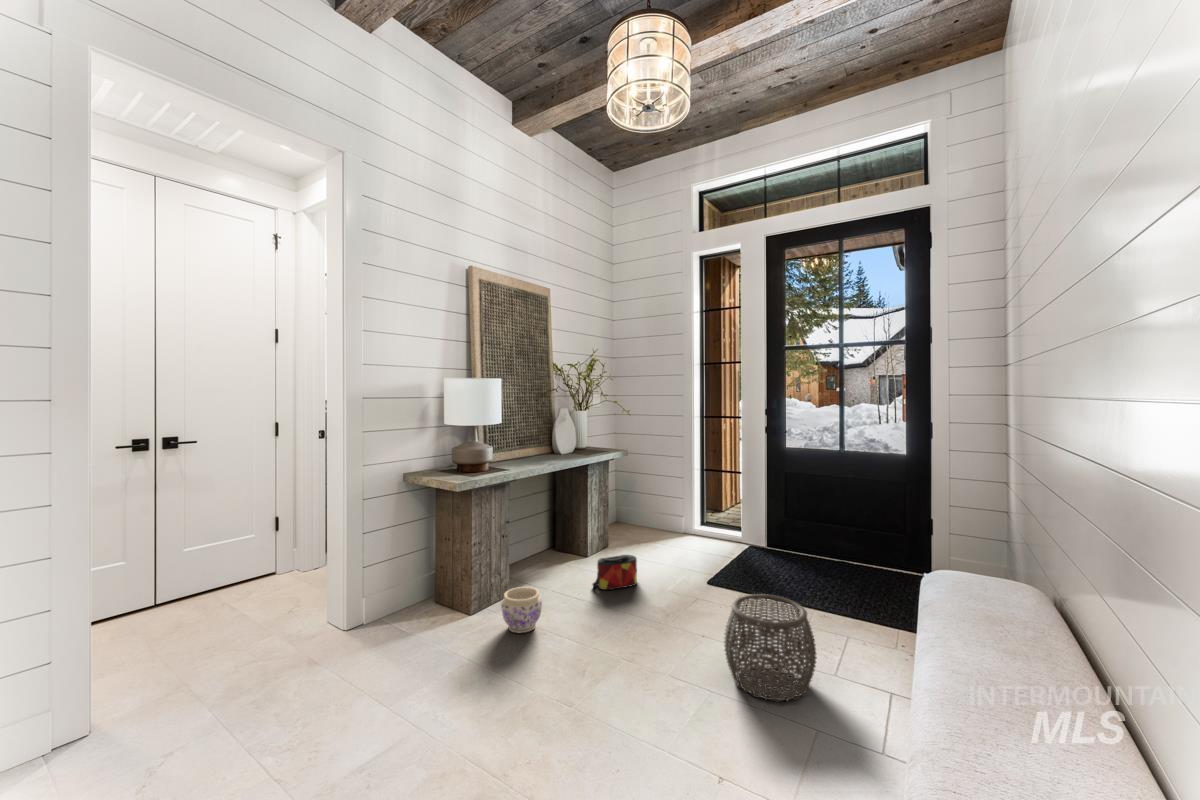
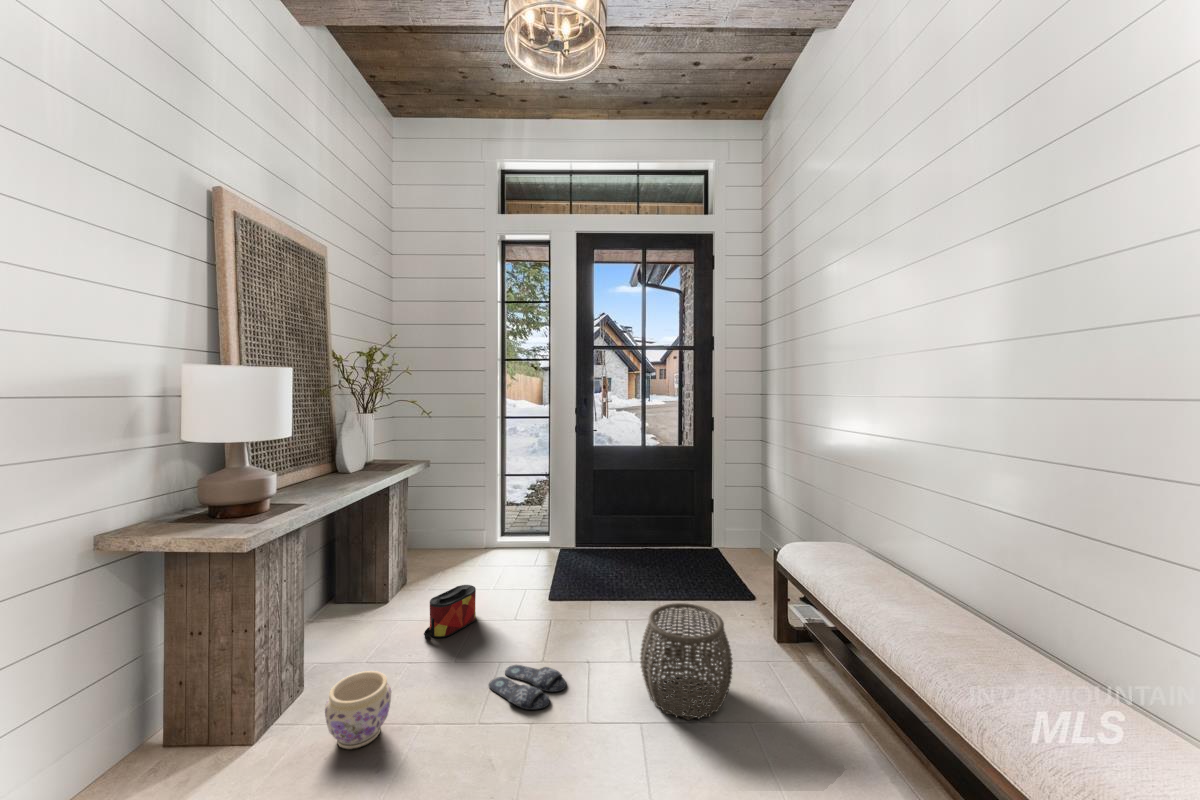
slippers: none [614,620,672,651] -> present [489,665,566,710]

